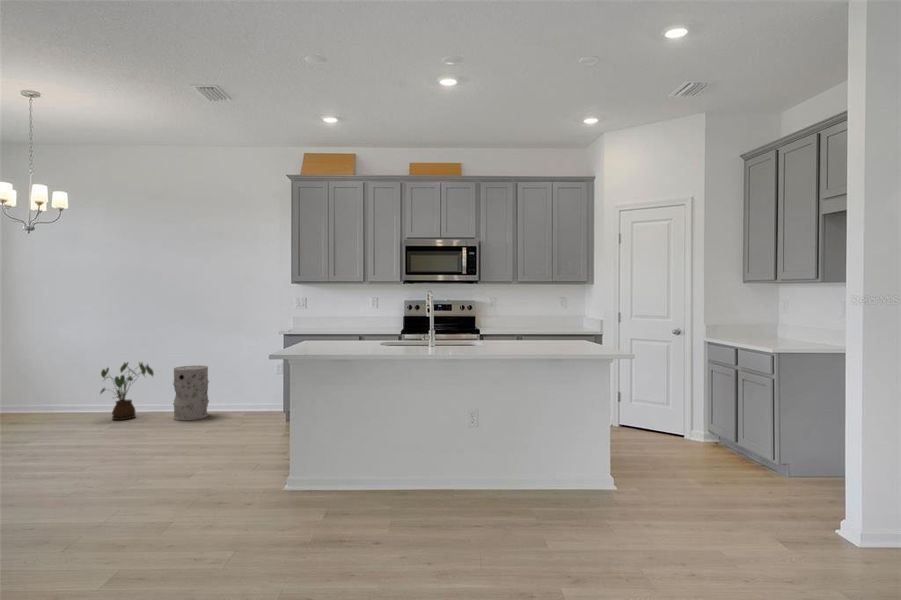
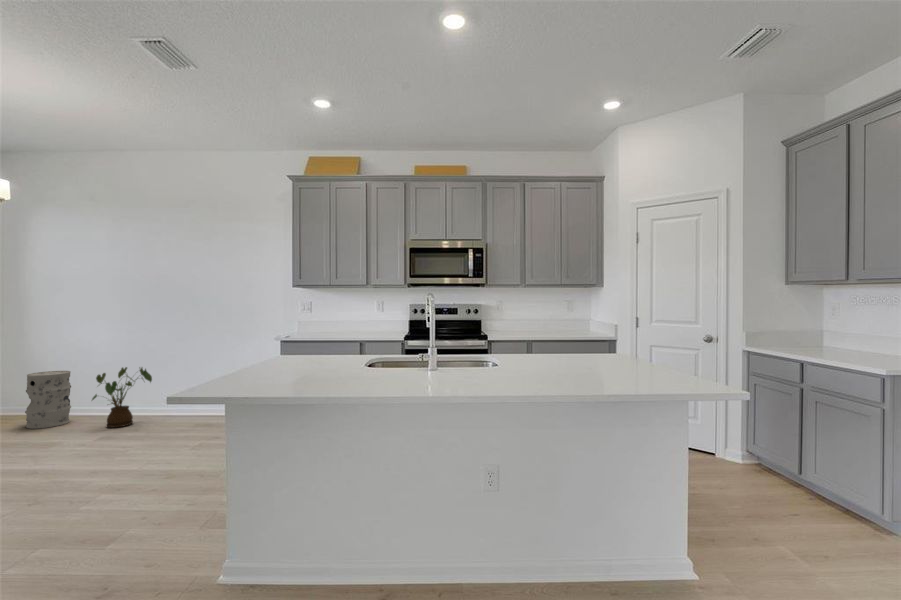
trash can: present [173,366,209,420] -> present [25,371,71,429]

